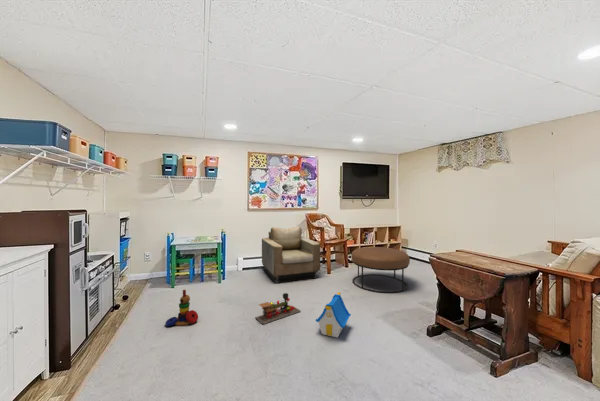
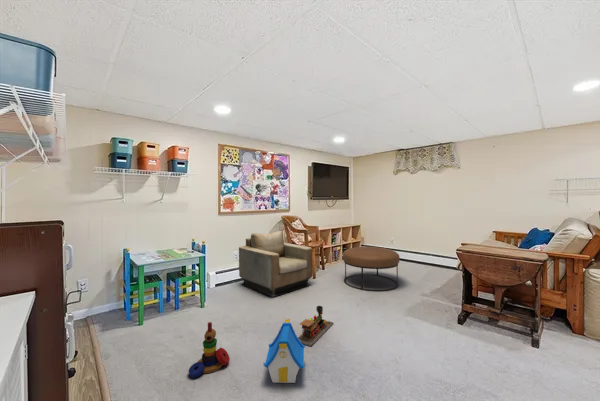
toy house: present [316,293,351,338] -> present [263,319,305,383]

